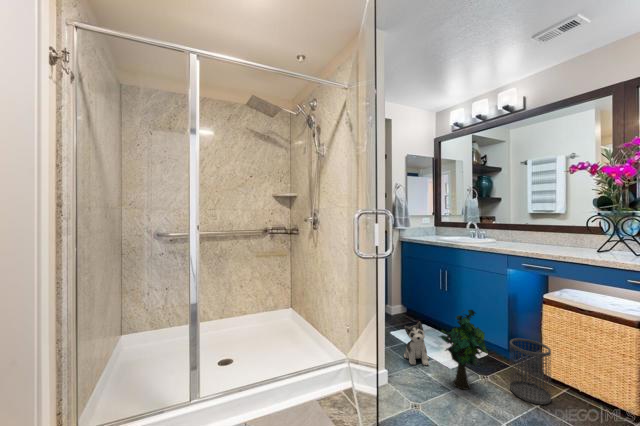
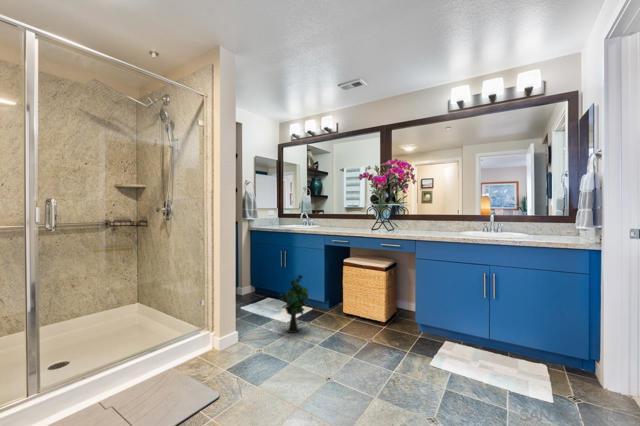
plush toy: present [404,321,429,365] -> none [252,291,271,326]
wastebasket: present [510,338,551,404] -> none [323,291,346,330]

